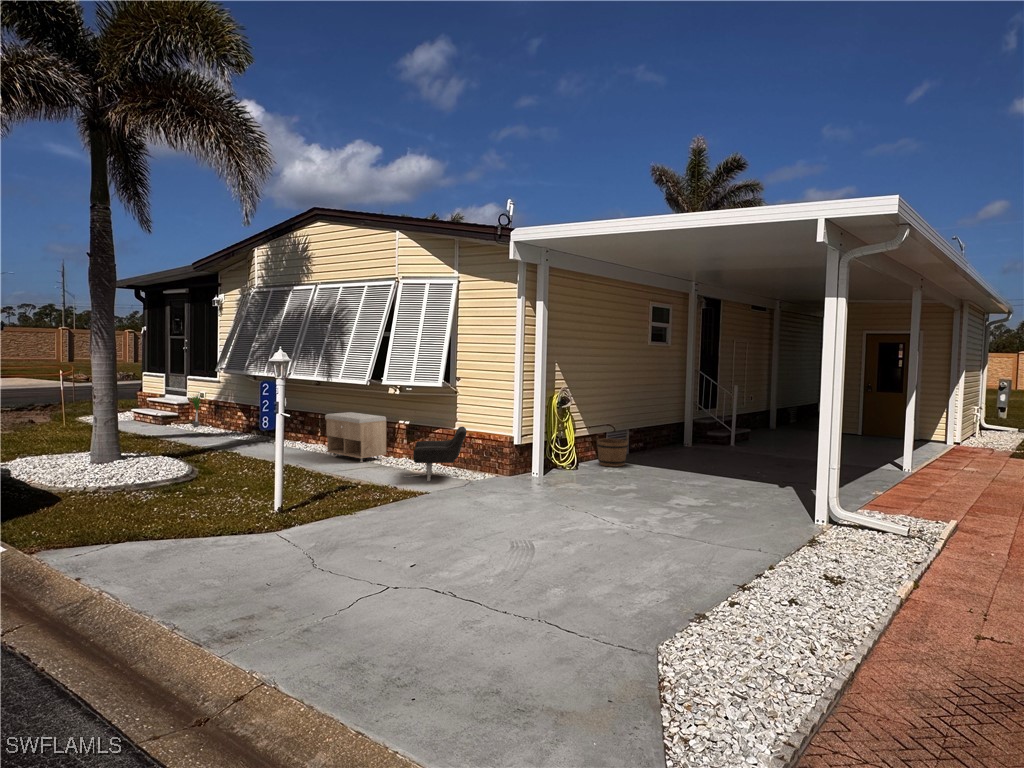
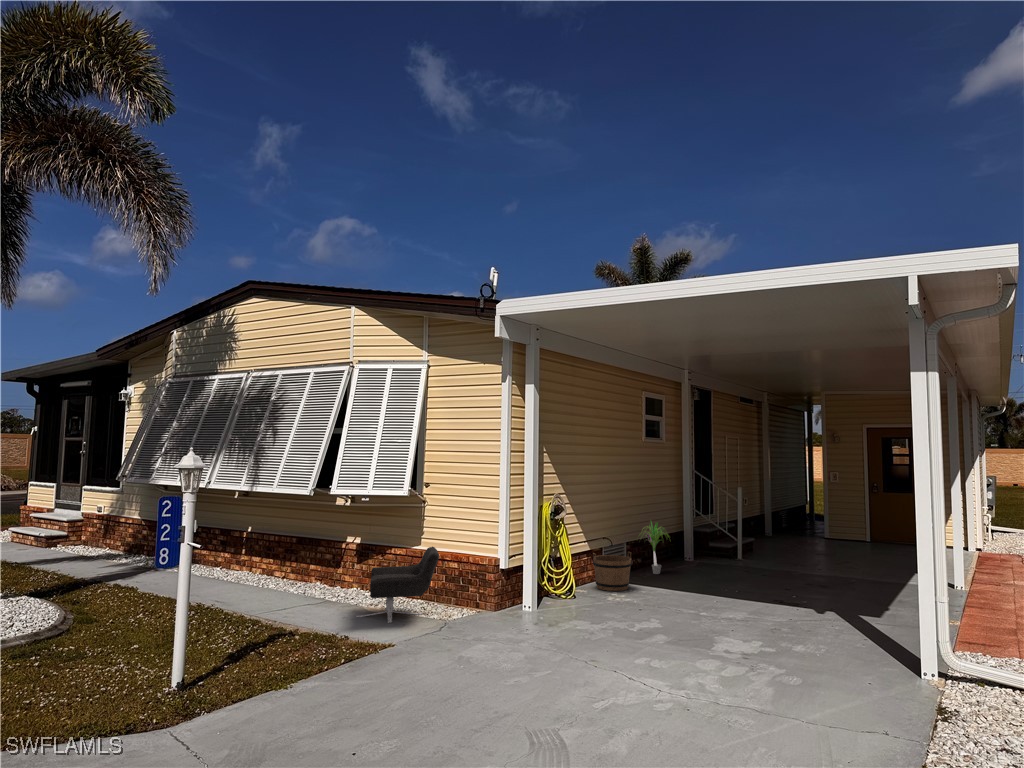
potted plant: present [191,394,201,427] -> present [646,523,662,574]
storage bench: present [325,412,386,462] -> none [252,529,332,595]

